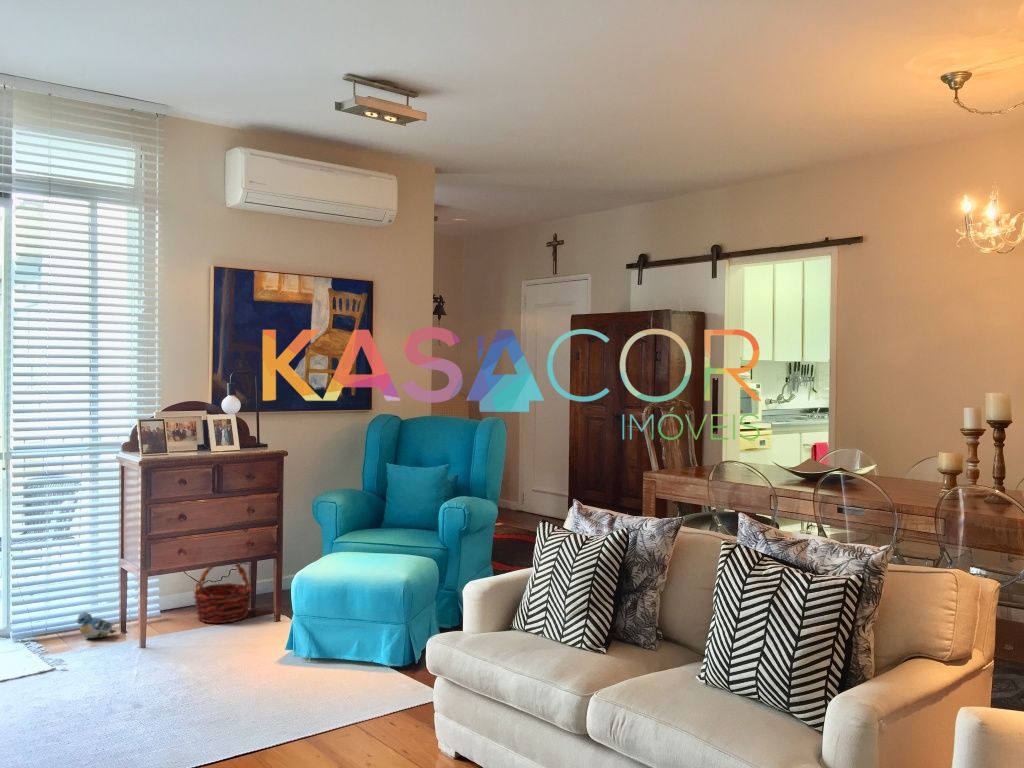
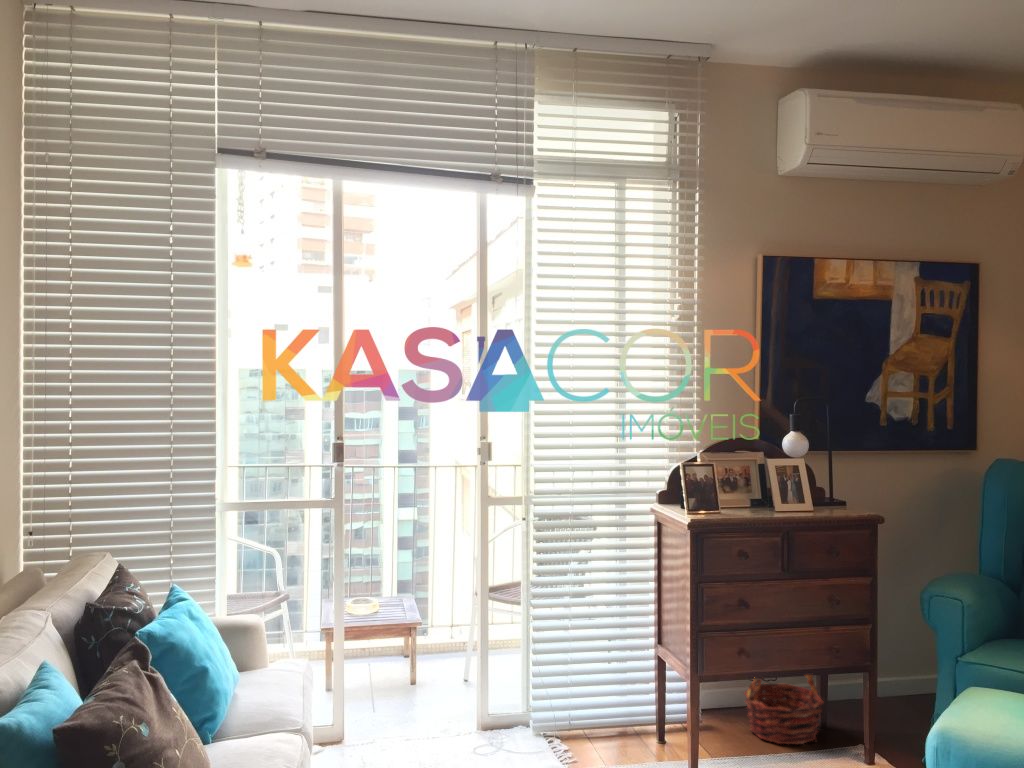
plush toy: present [77,612,116,638] -> none [605,709,654,745]

